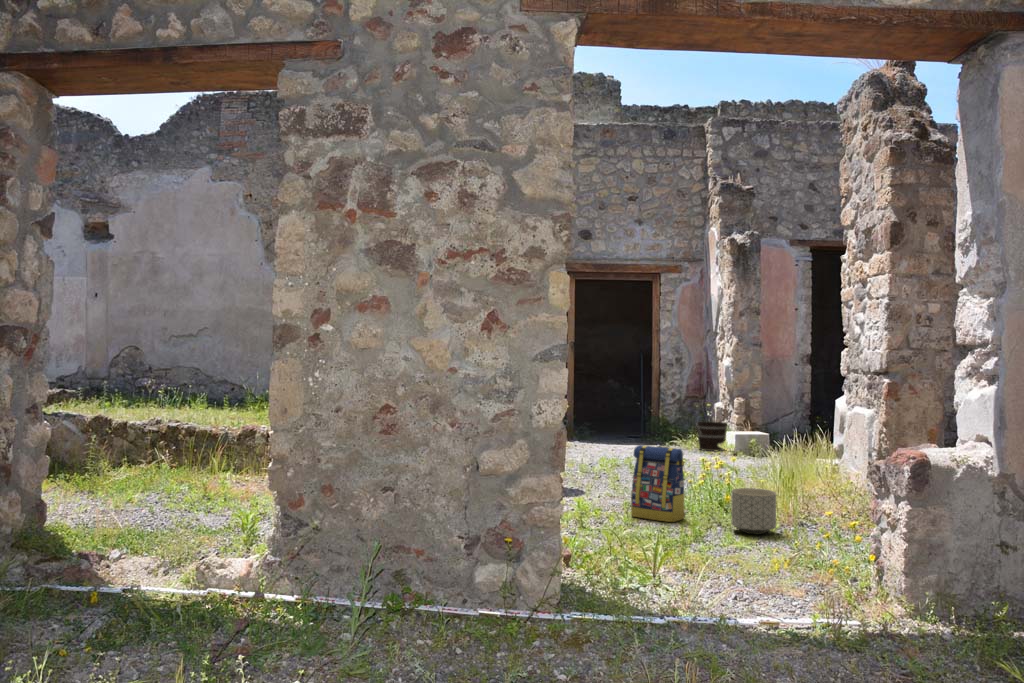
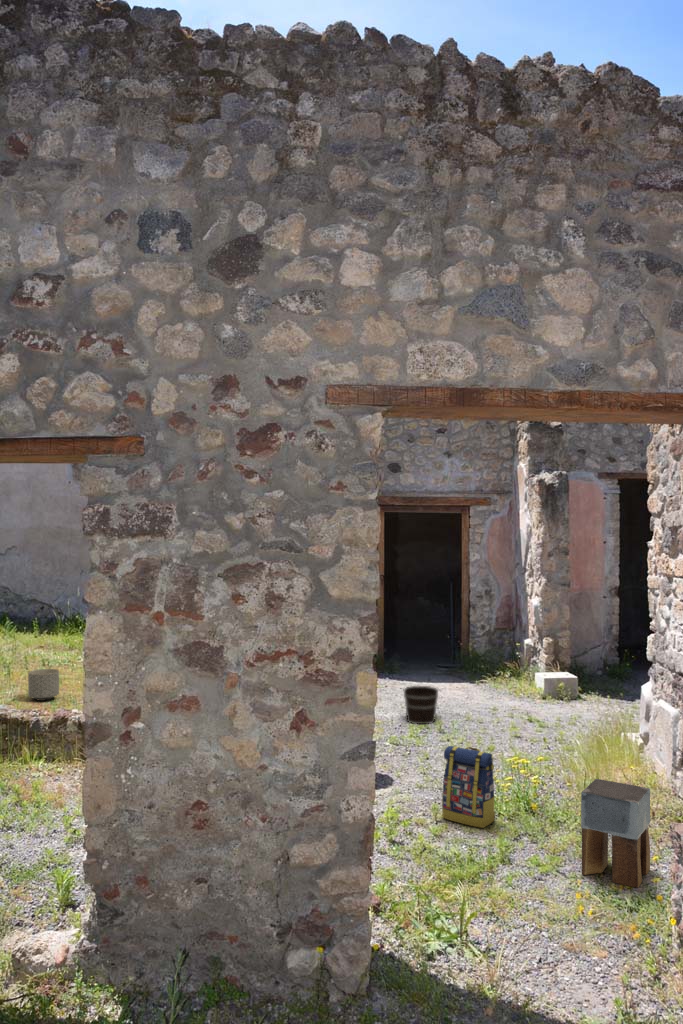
bucket: present [697,421,727,451] -> present [403,686,438,724]
stool: none [773,460,844,557] -> present [581,779,650,888]
planter: present [732,488,776,534] -> present [28,669,59,701]

